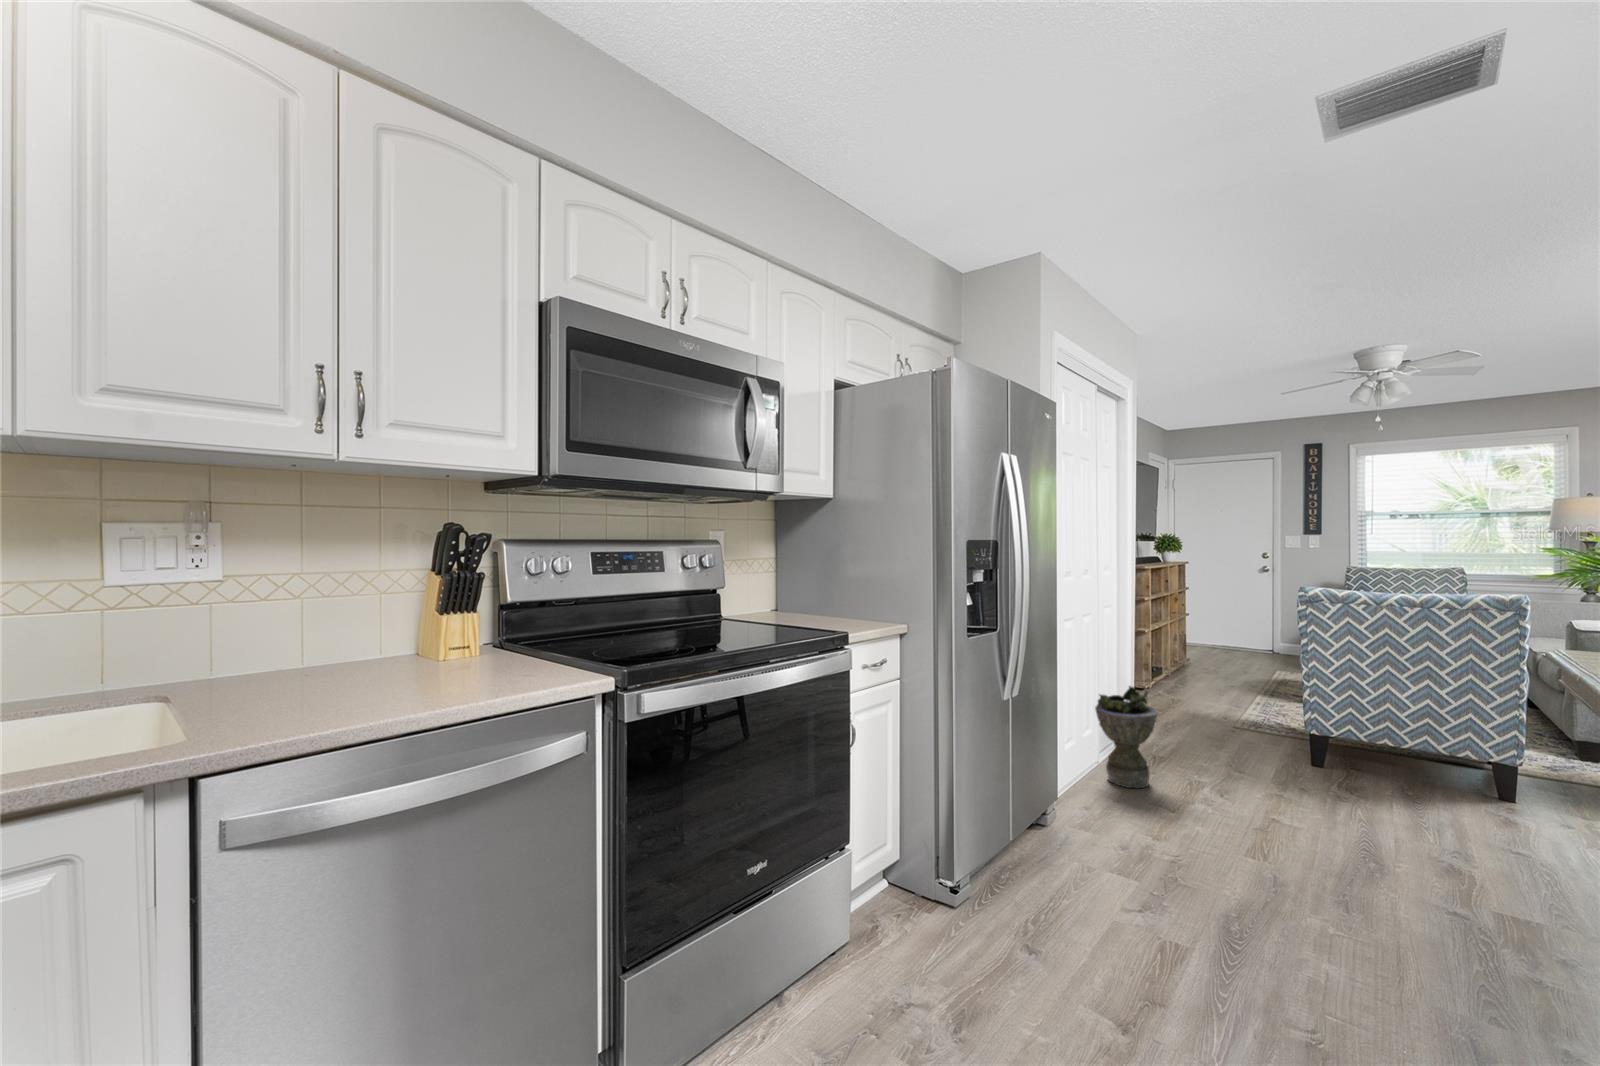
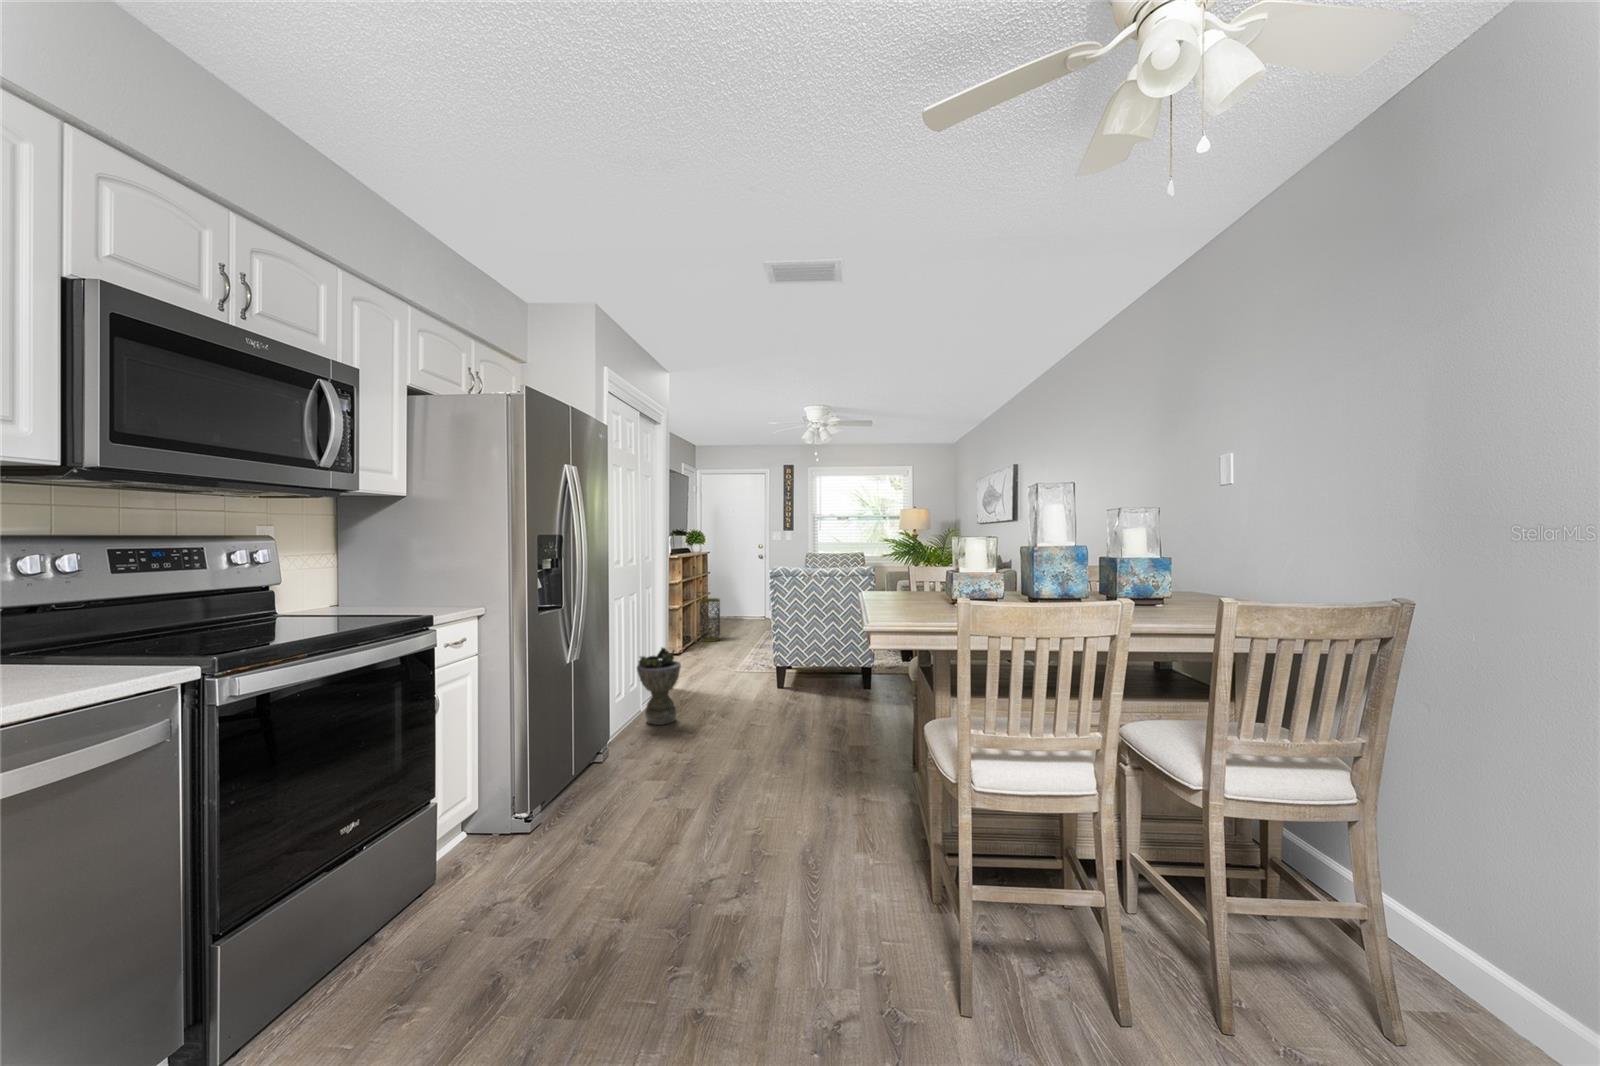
trash can: none [1180,620,1210,677] -> present [700,598,720,642]

